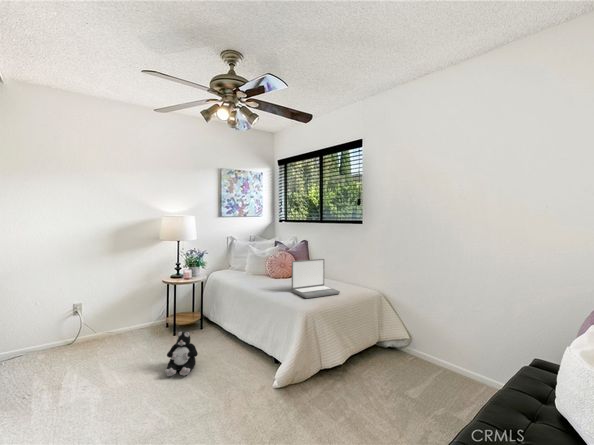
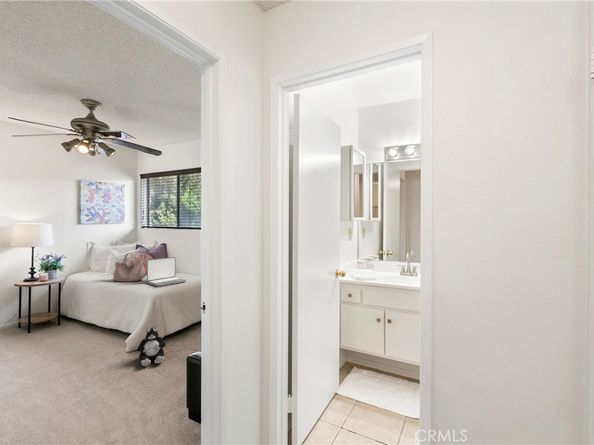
handbag: none [254,251,289,287] -> present [113,253,145,282]
plush toy: present [165,331,198,376] -> present [137,326,166,366]

